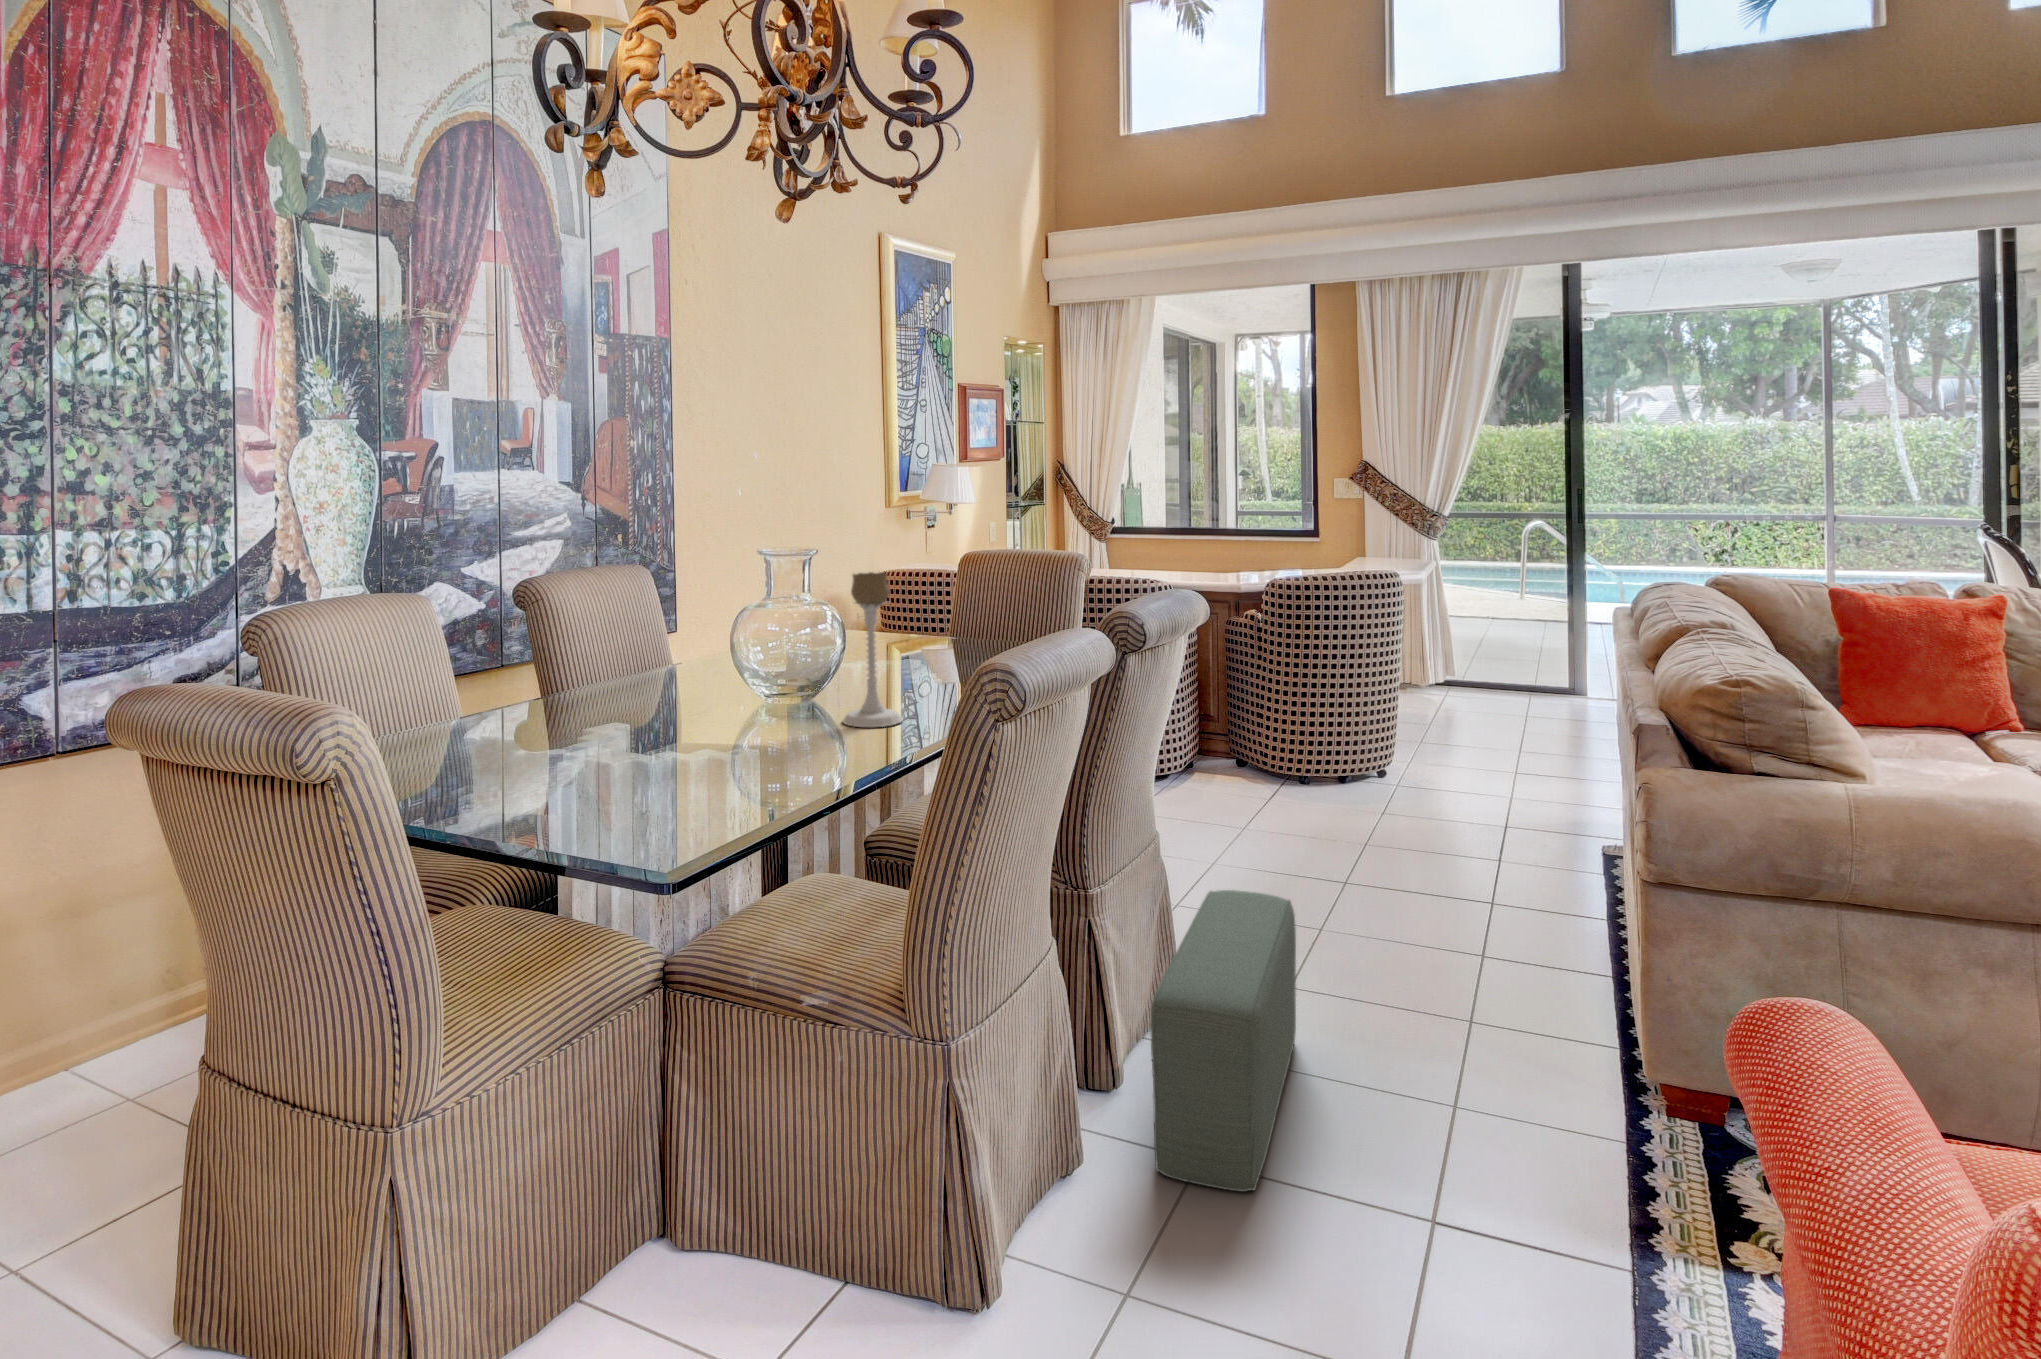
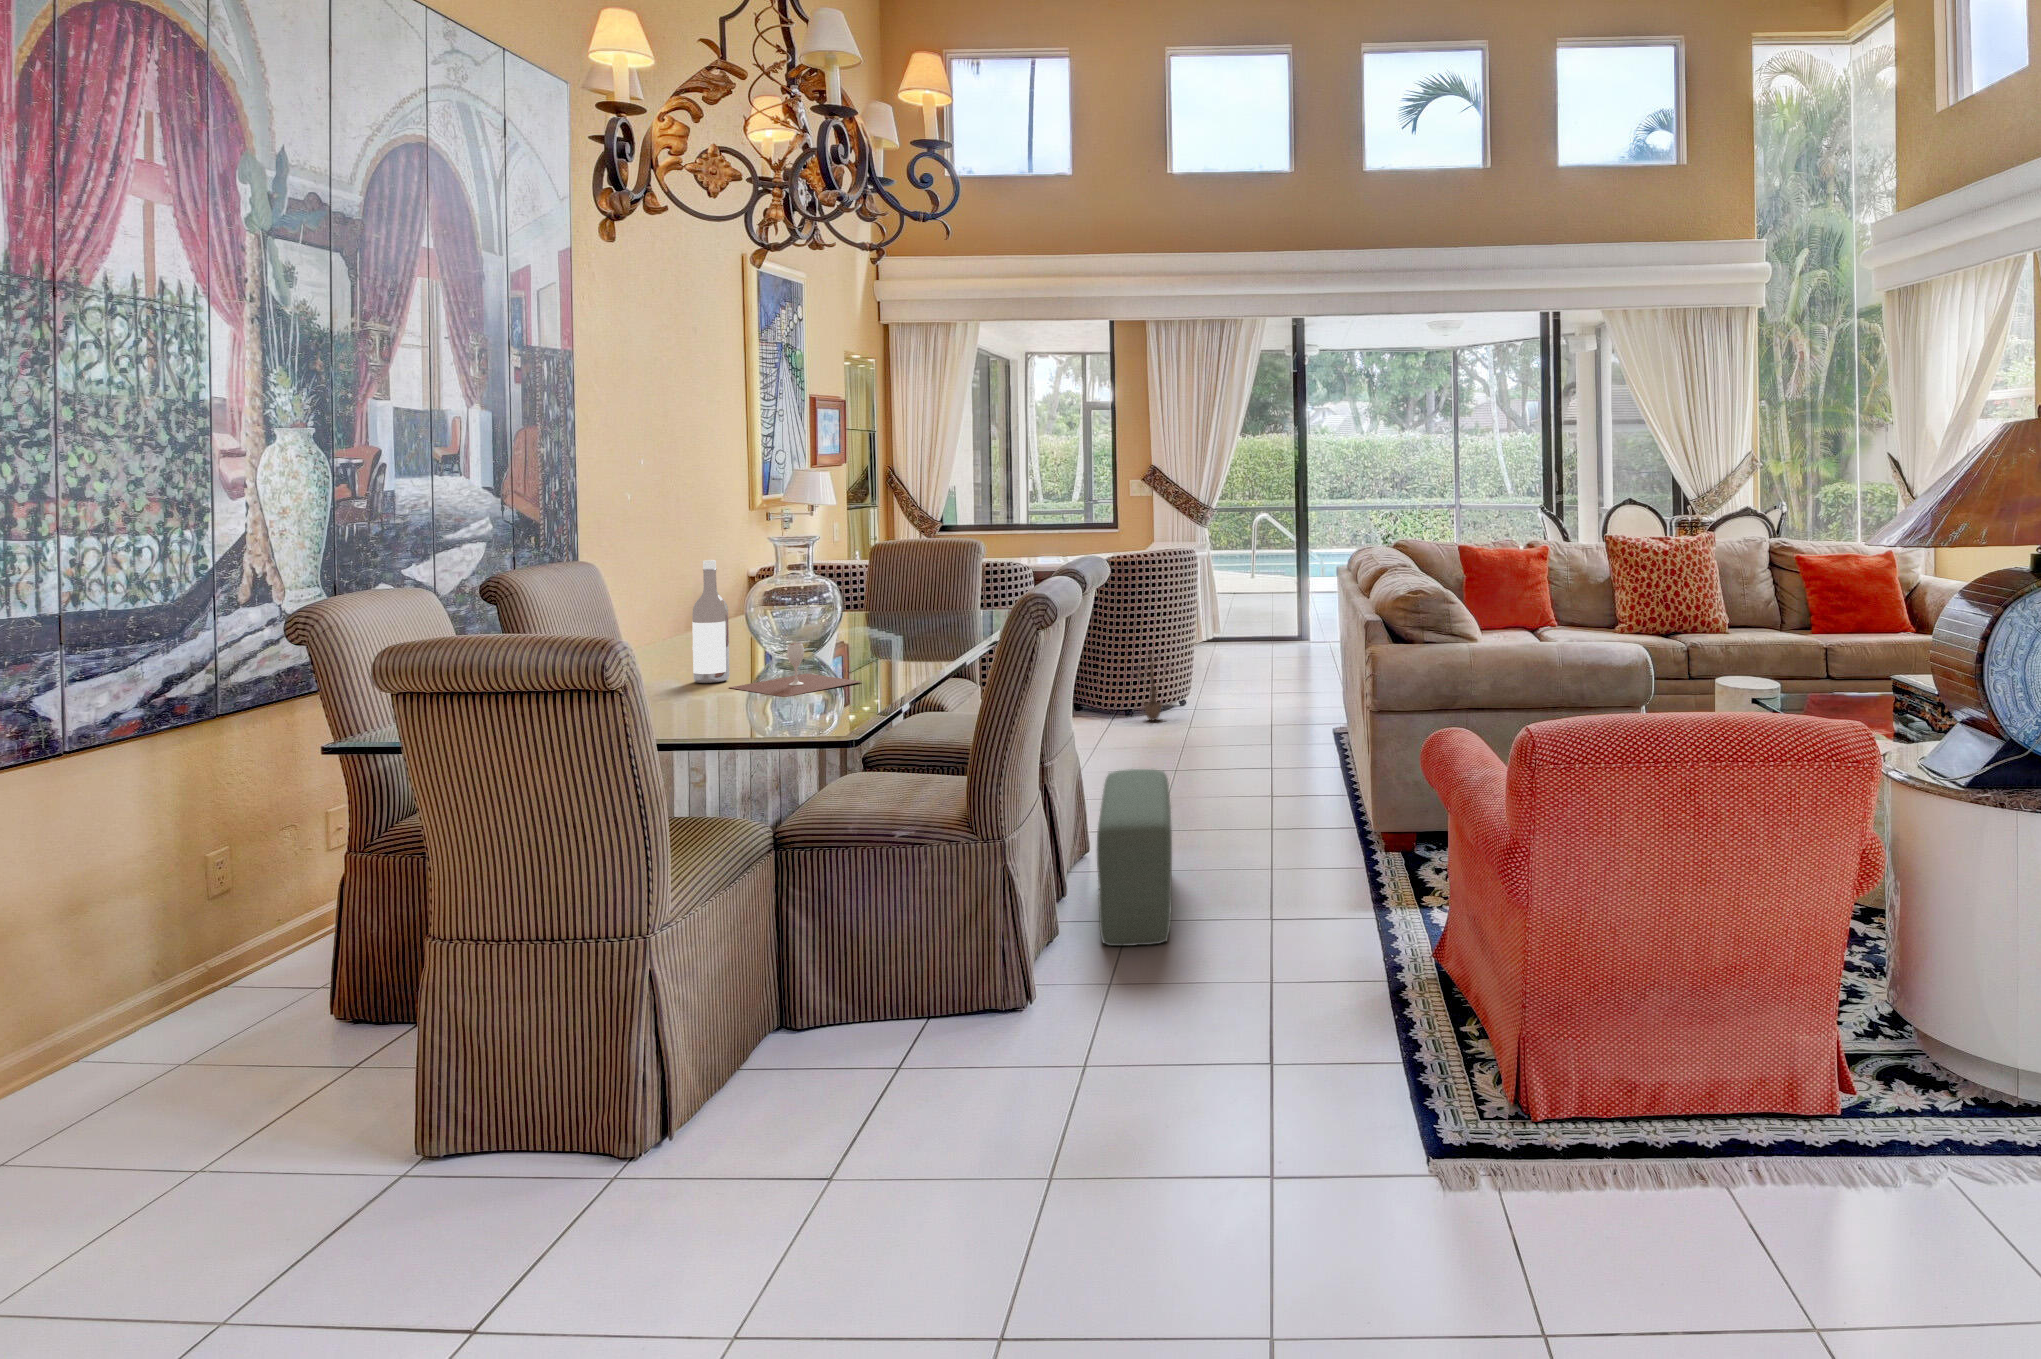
candle holder: present [843,572,903,728] -> none [857,551,904,667]
wine bottle: none [632,578,675,735] -> present [692,560,730,683]
wine glass: none [655,694,811,771] -> present [729,643,862,697]
decorative plant: none [1307,694,1377,785] -> present [1126,653,1173,721]

